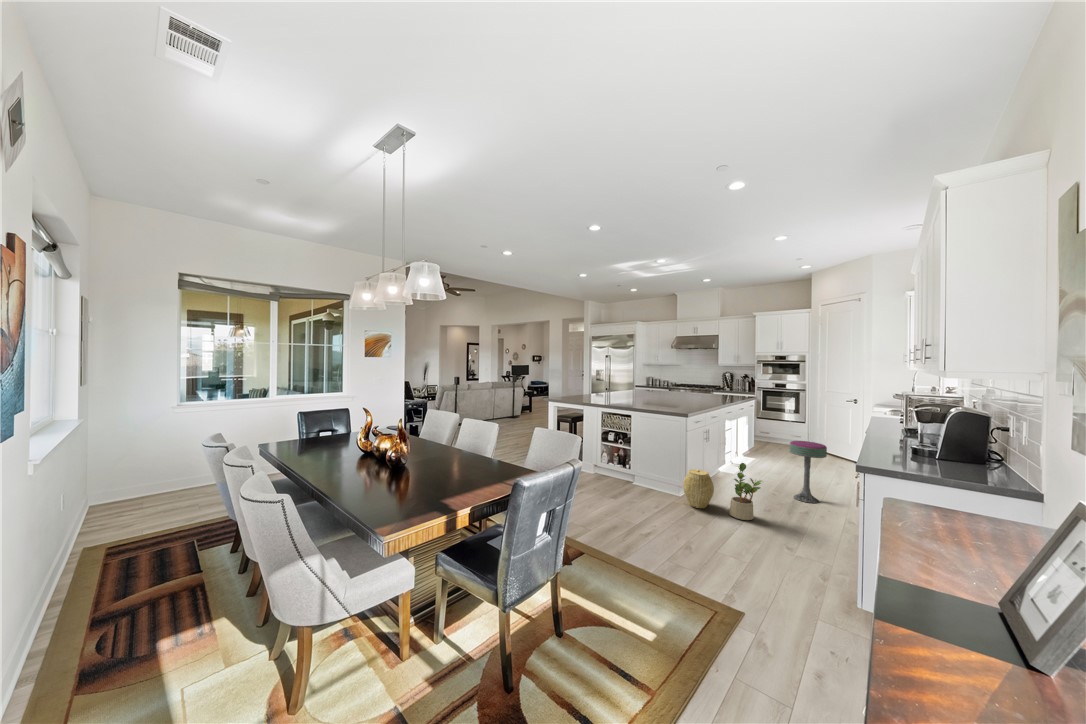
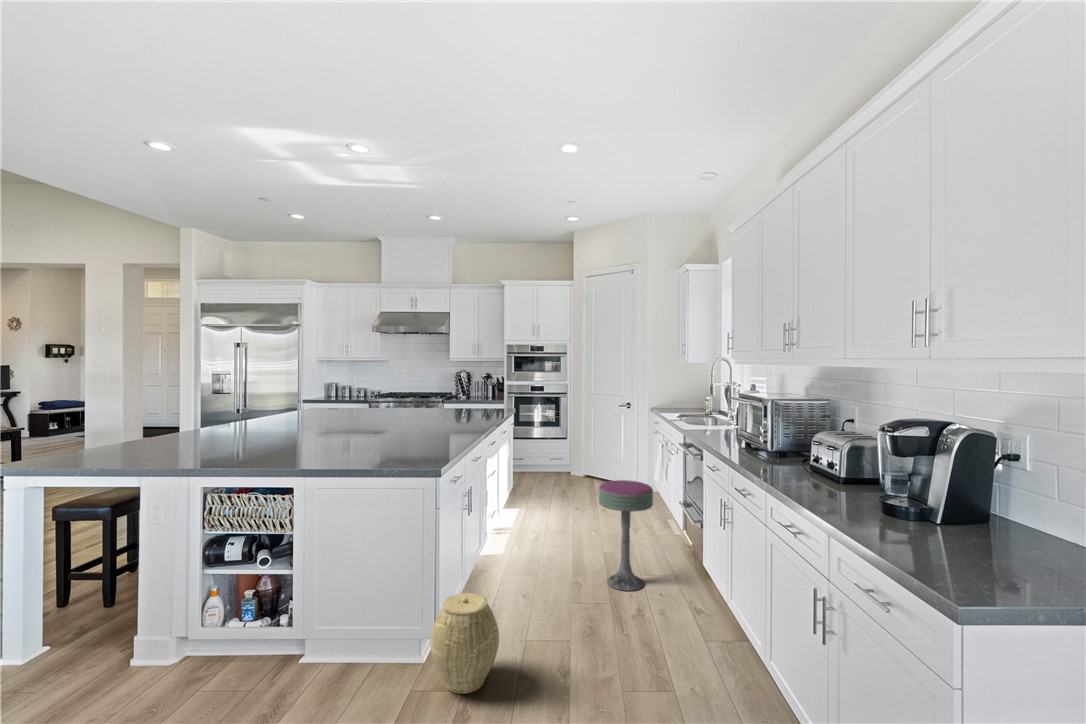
potted plant: present [730,463,761,520] -> none [535,563,596,697]

